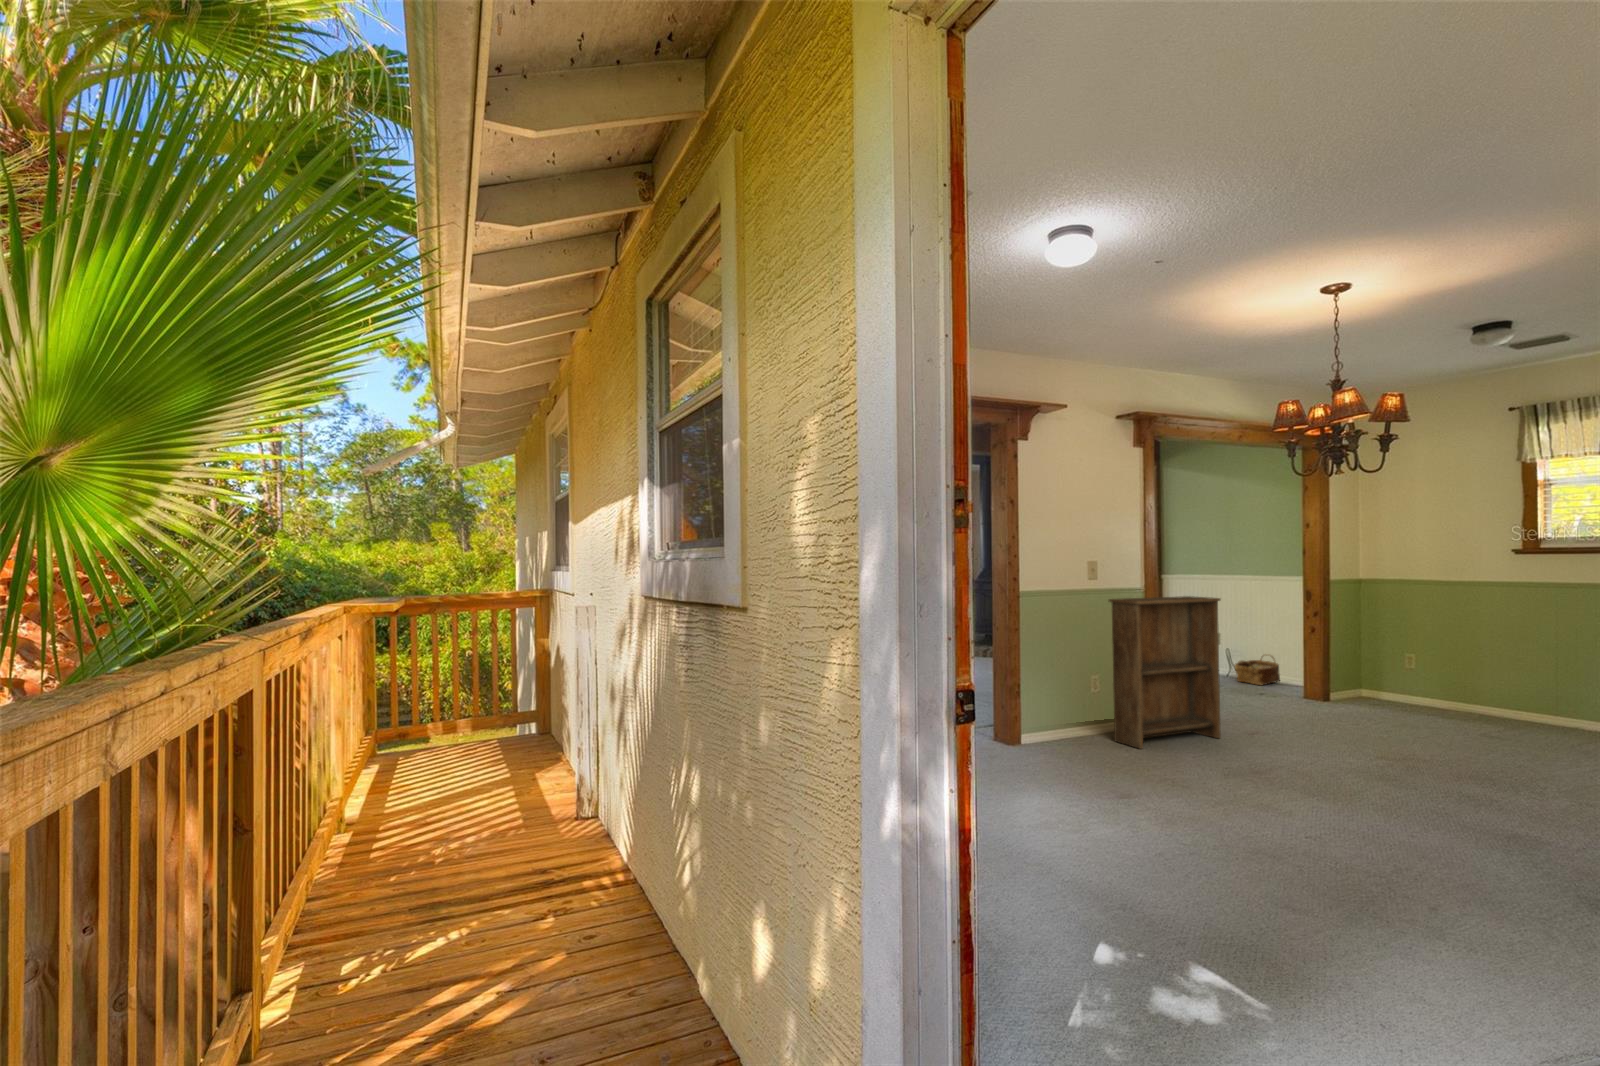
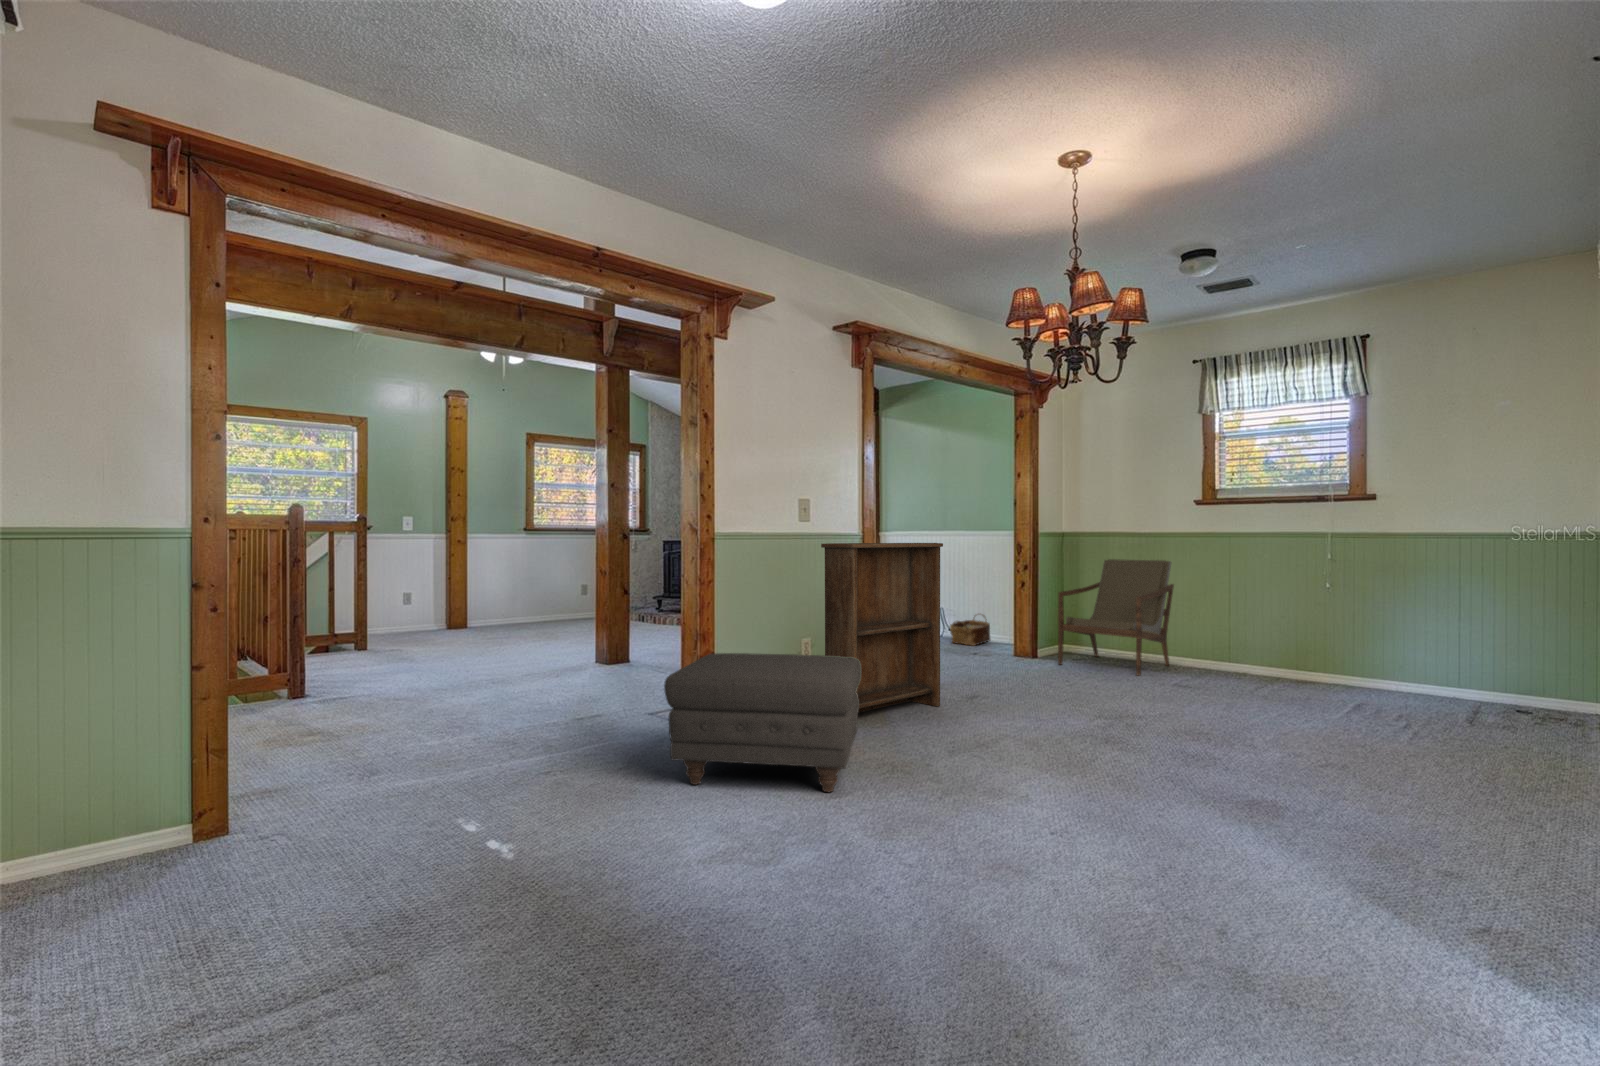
armchair: none [1352,607,1492,726] -> present [1058,559,1174,676]
ottoman: none [998,684,1148,793] -> present [664,653,862,792]

